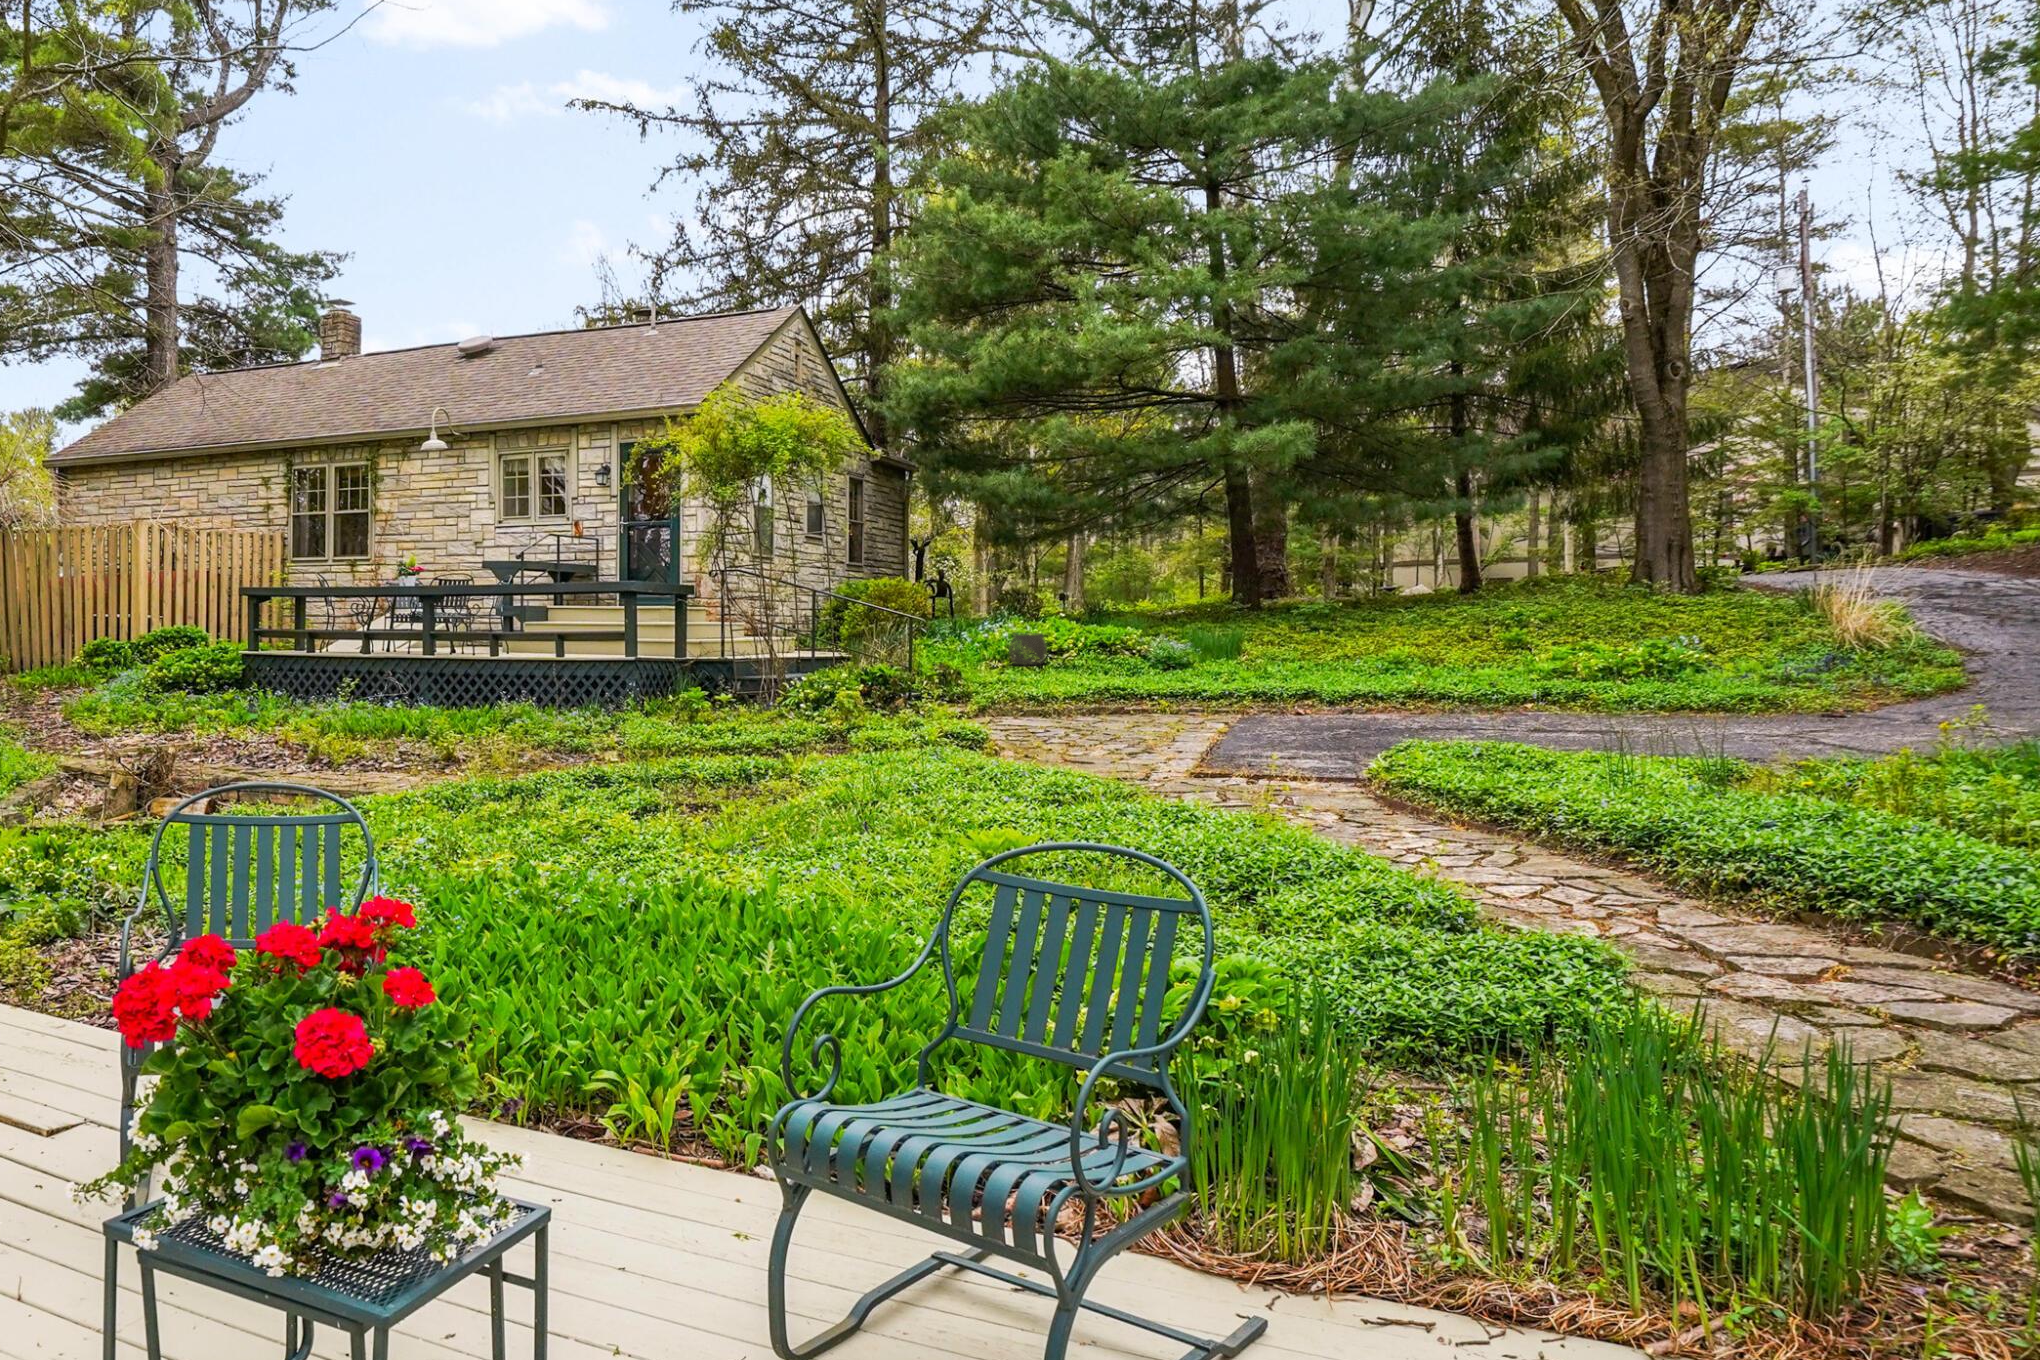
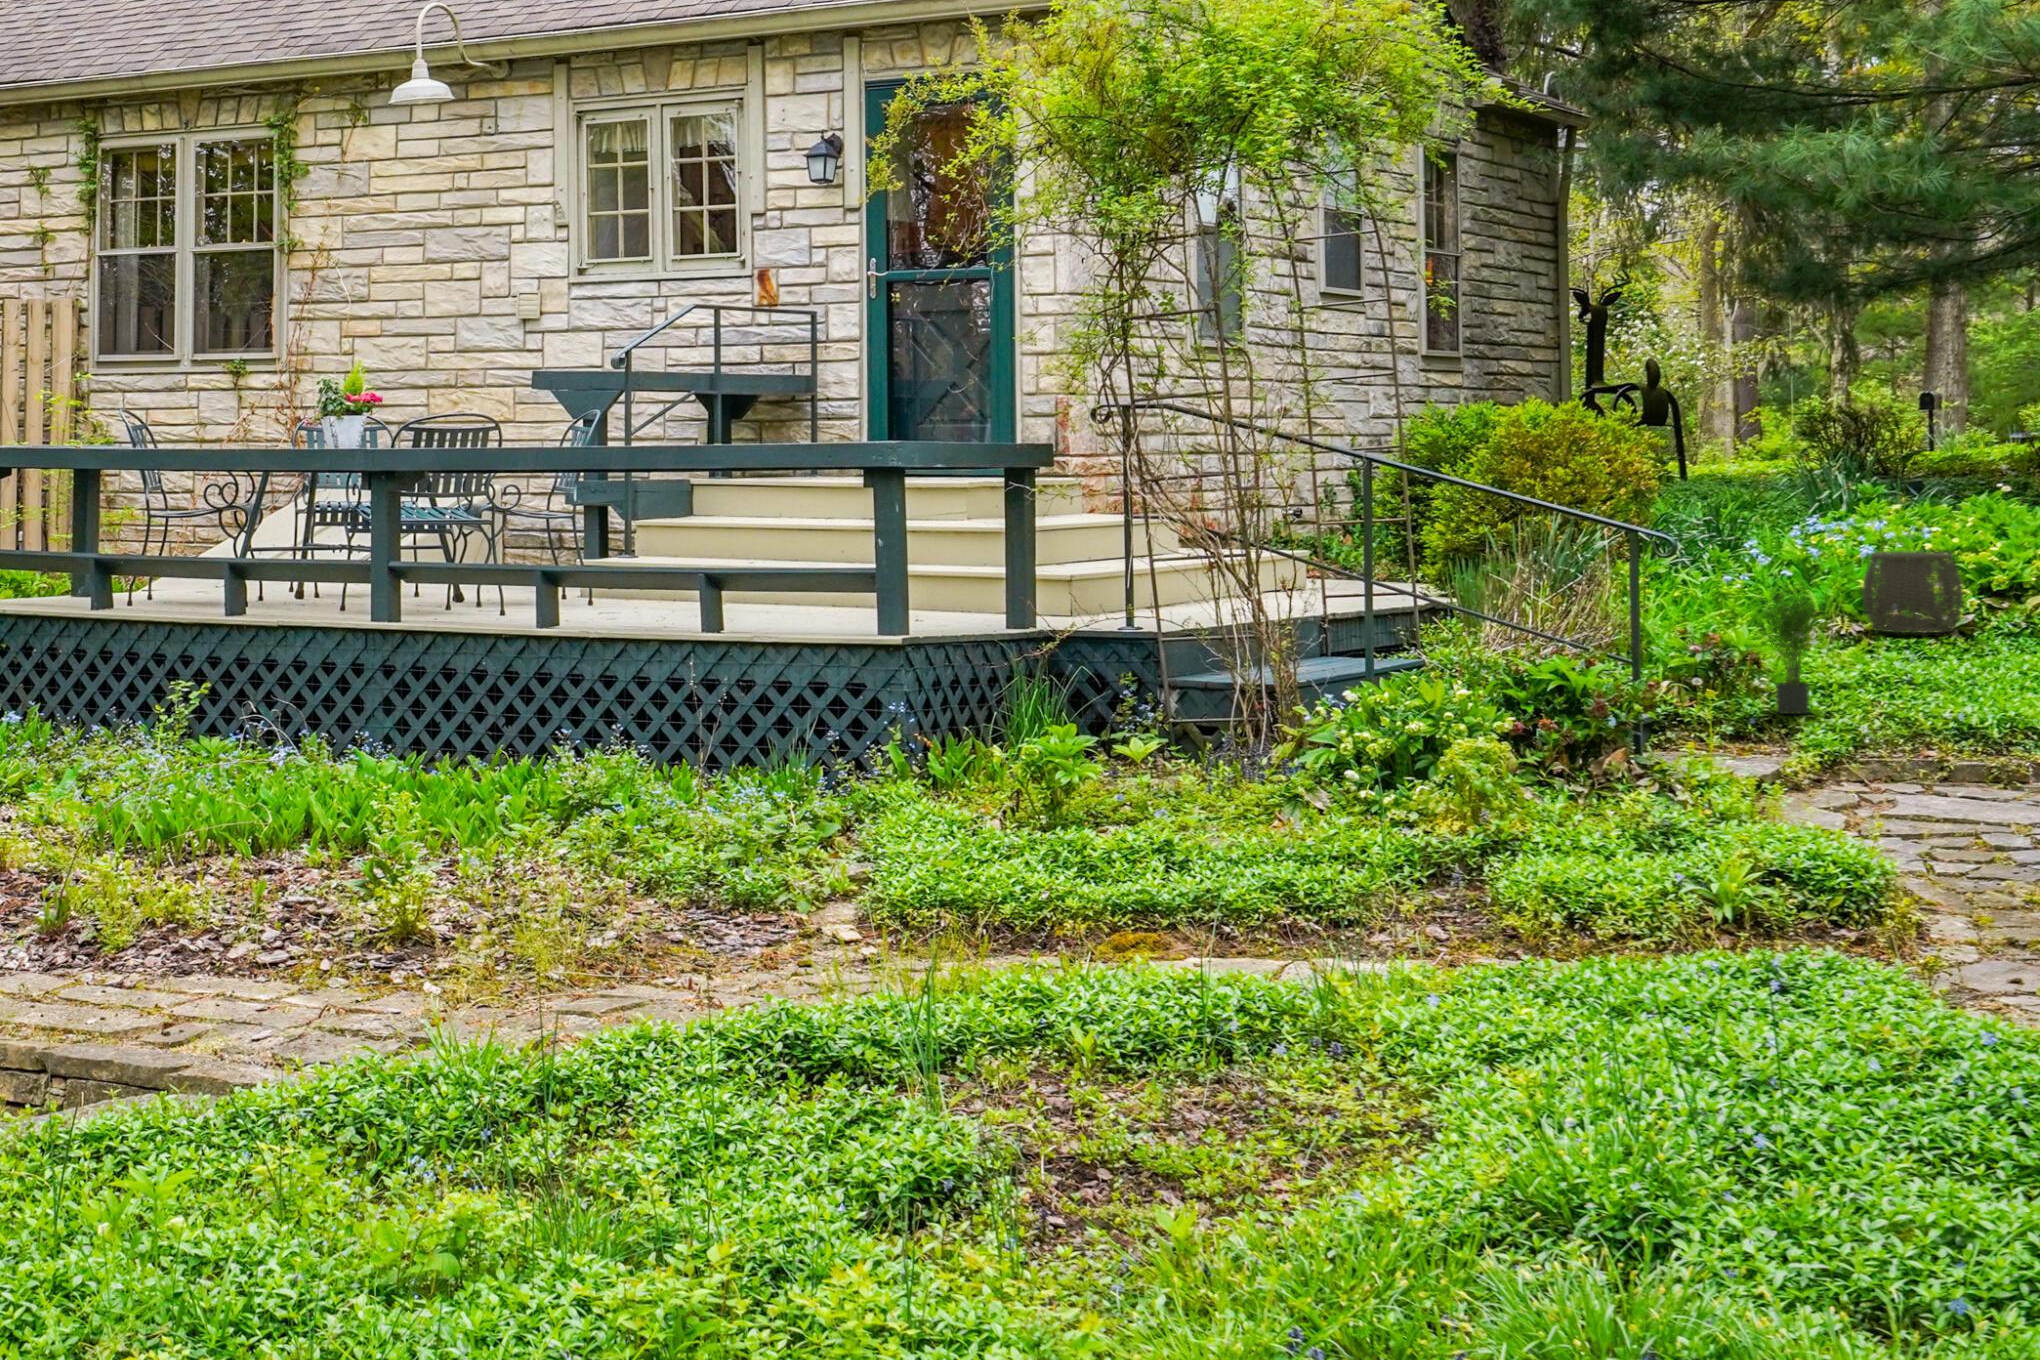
potted plant: none [953,631,995,688] -> present [1752,584,1825,714]

